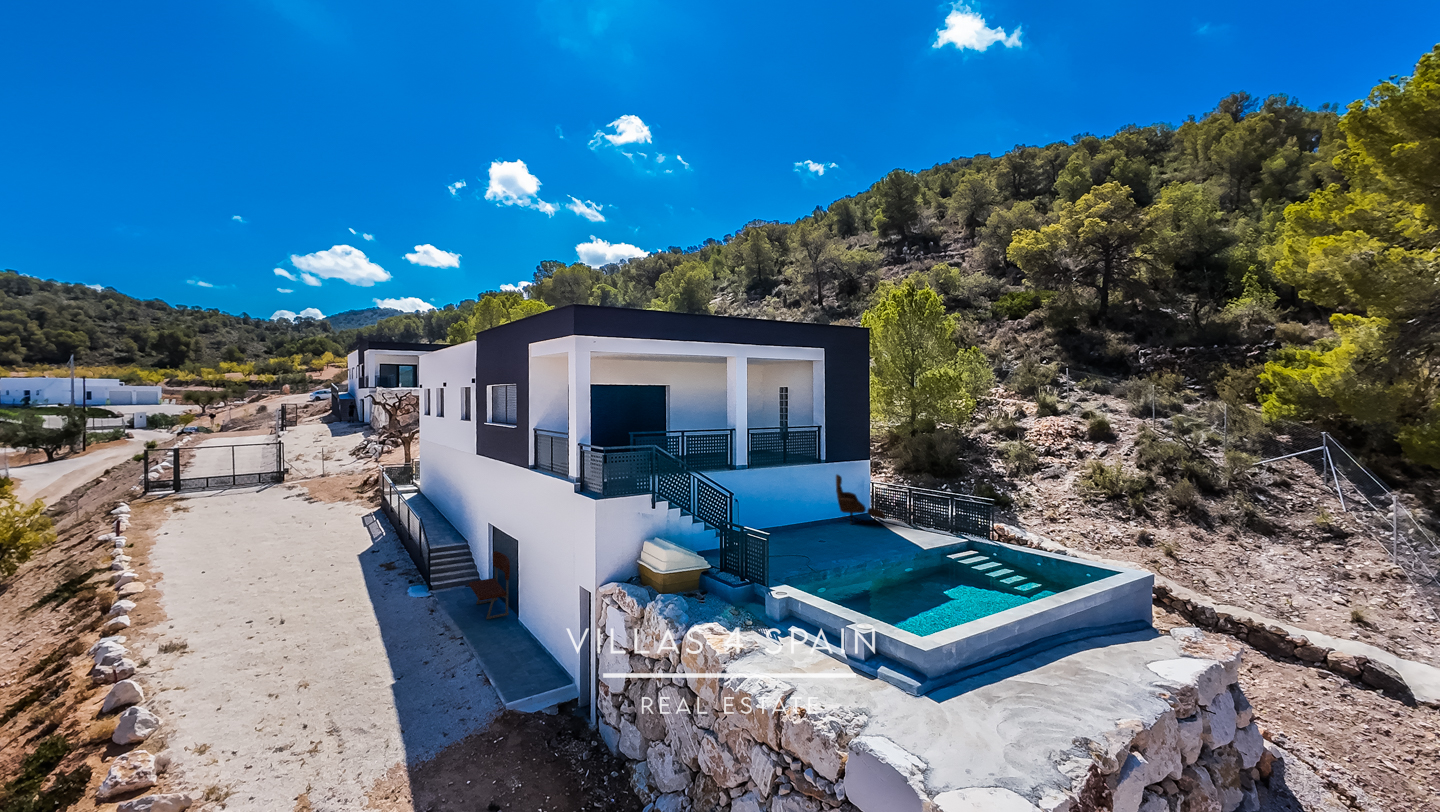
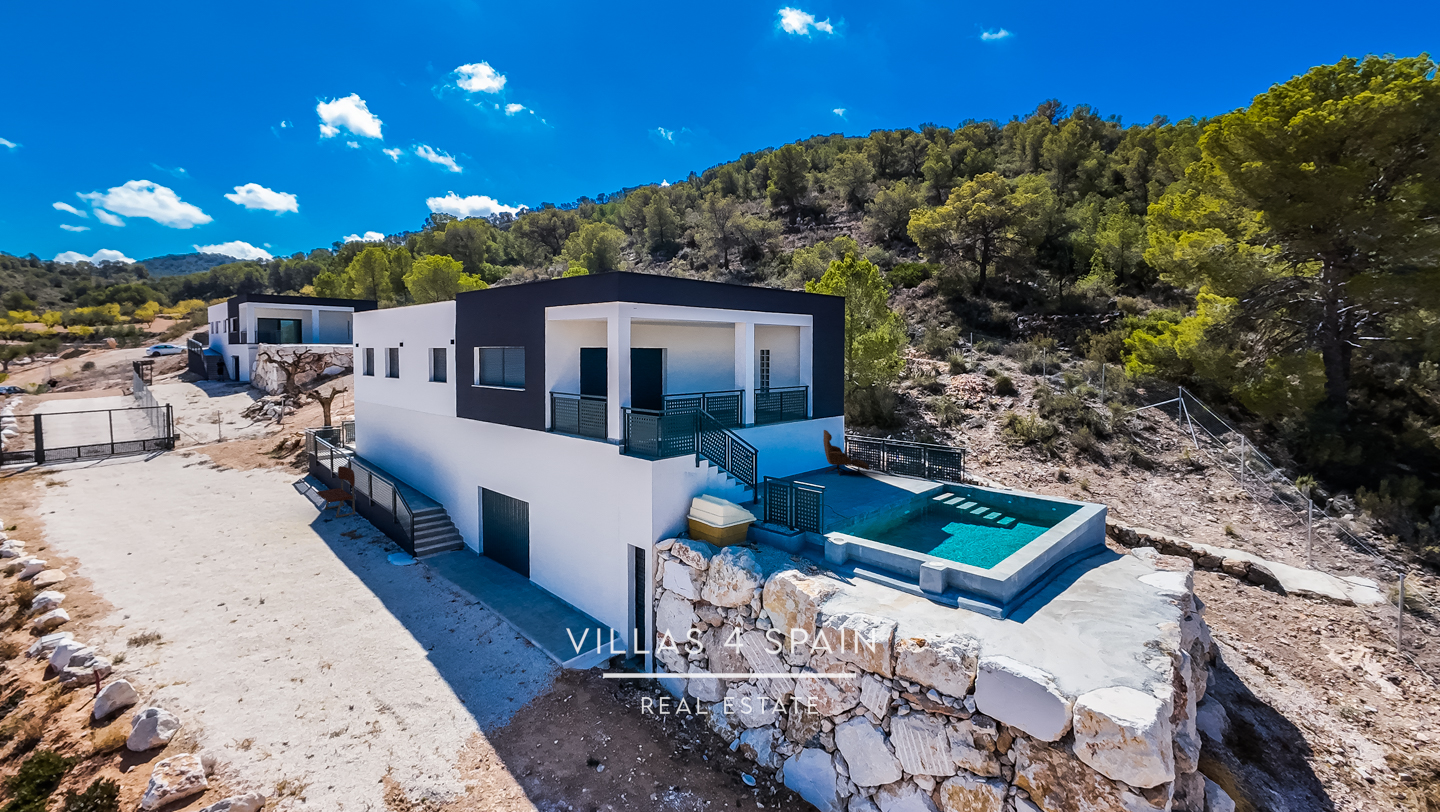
bench: present [469,551,510,619] -> present [317,466,356,518]

